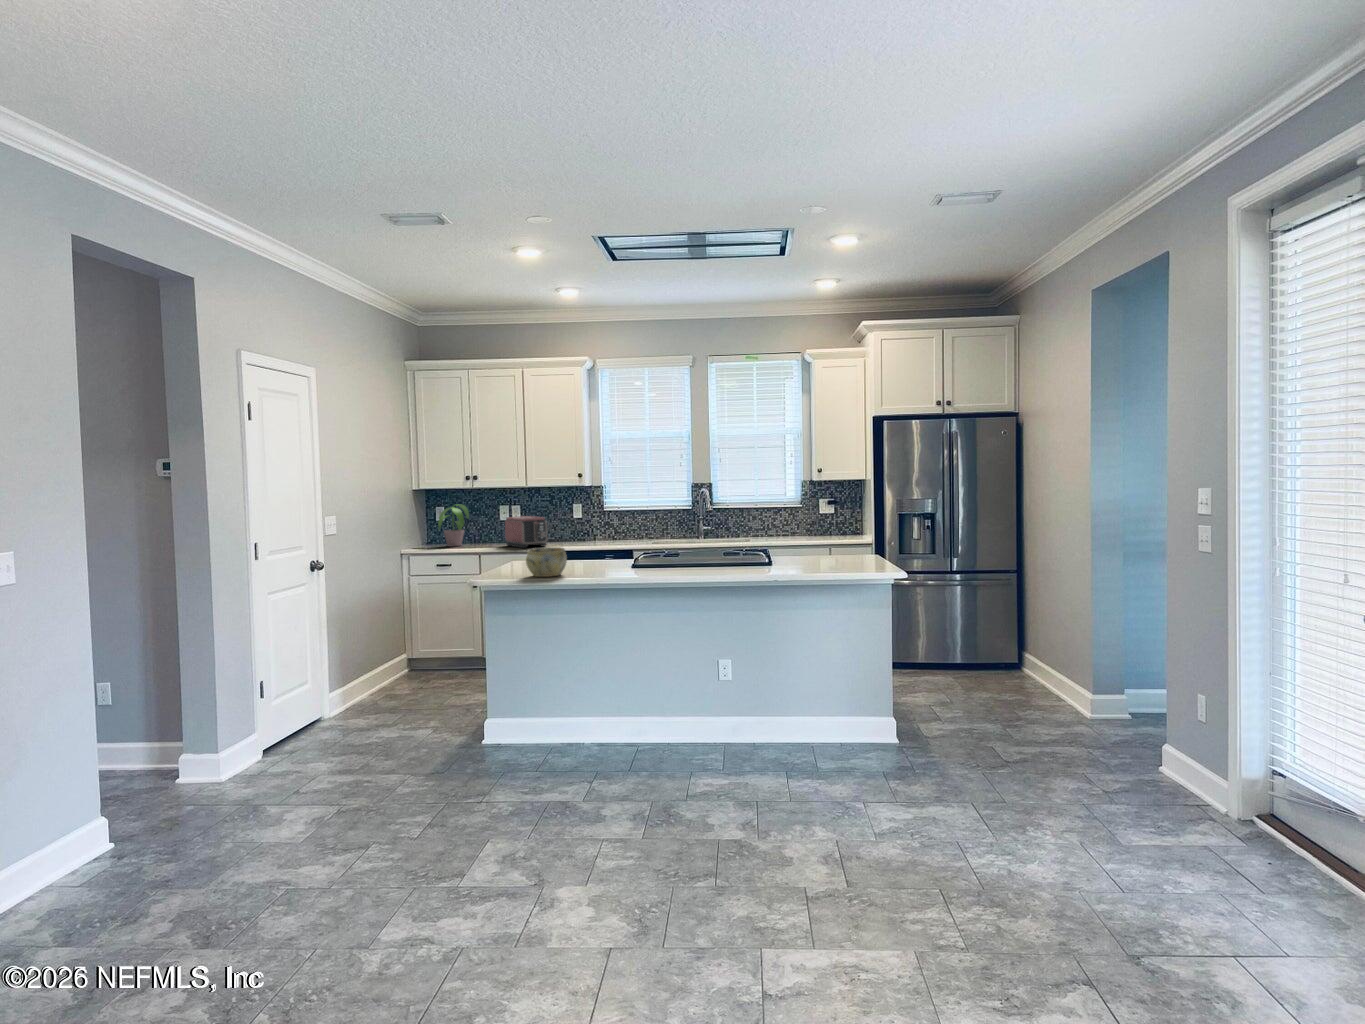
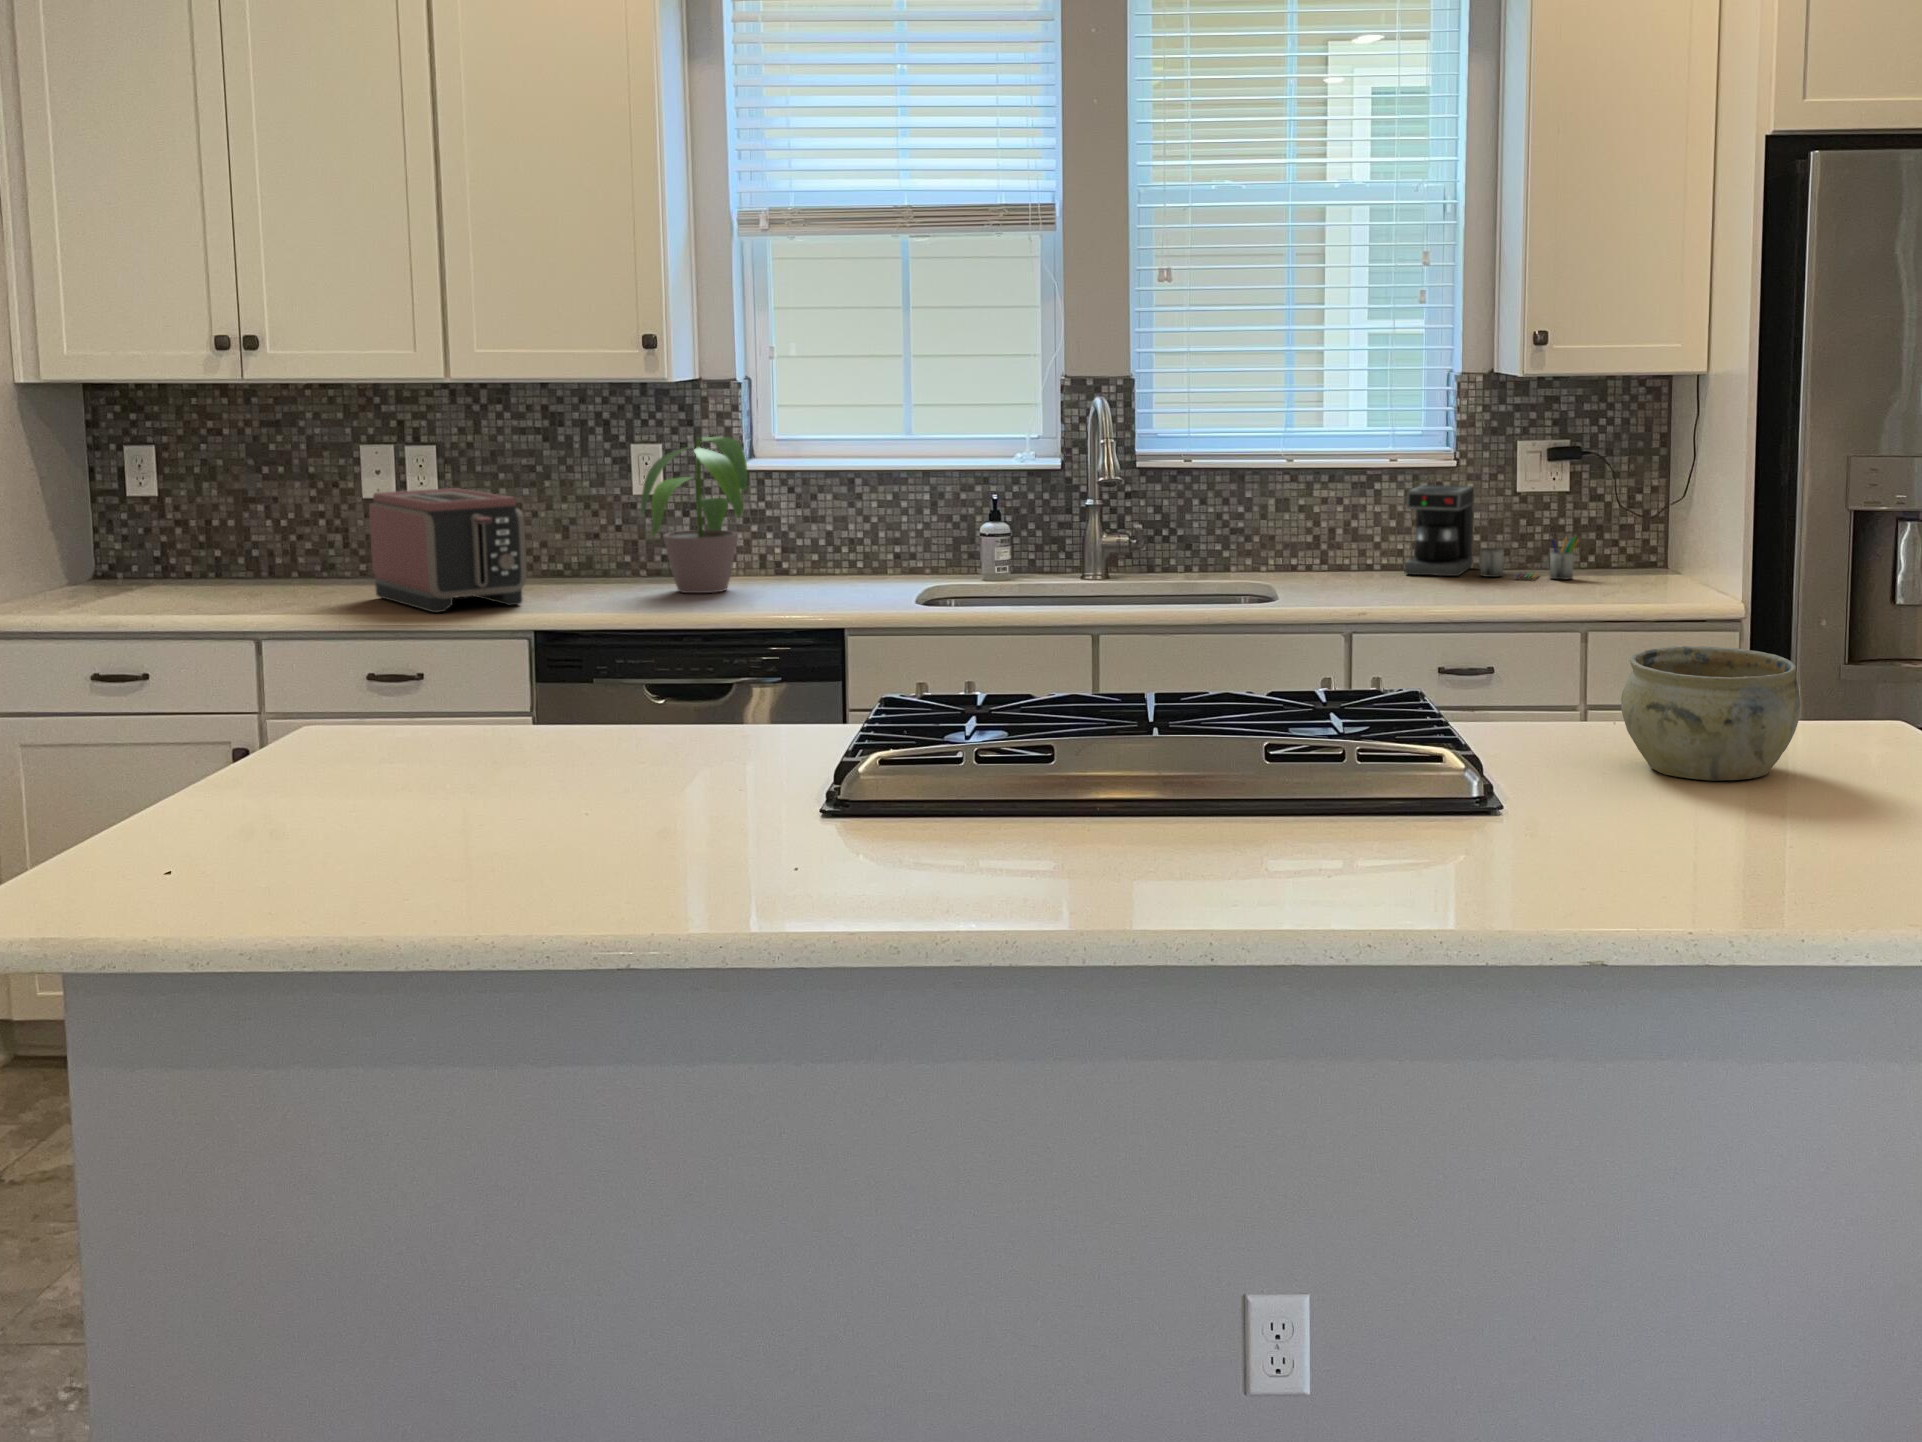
potted plant: present [438,505,469,546] -> present [640,437,747,593]
coffee maker: none [787,512,835,537] -> present [1404,485,1580,579]
ceramic bowl: present [526,547,567,577] -> present [1621,646,1800,780]

